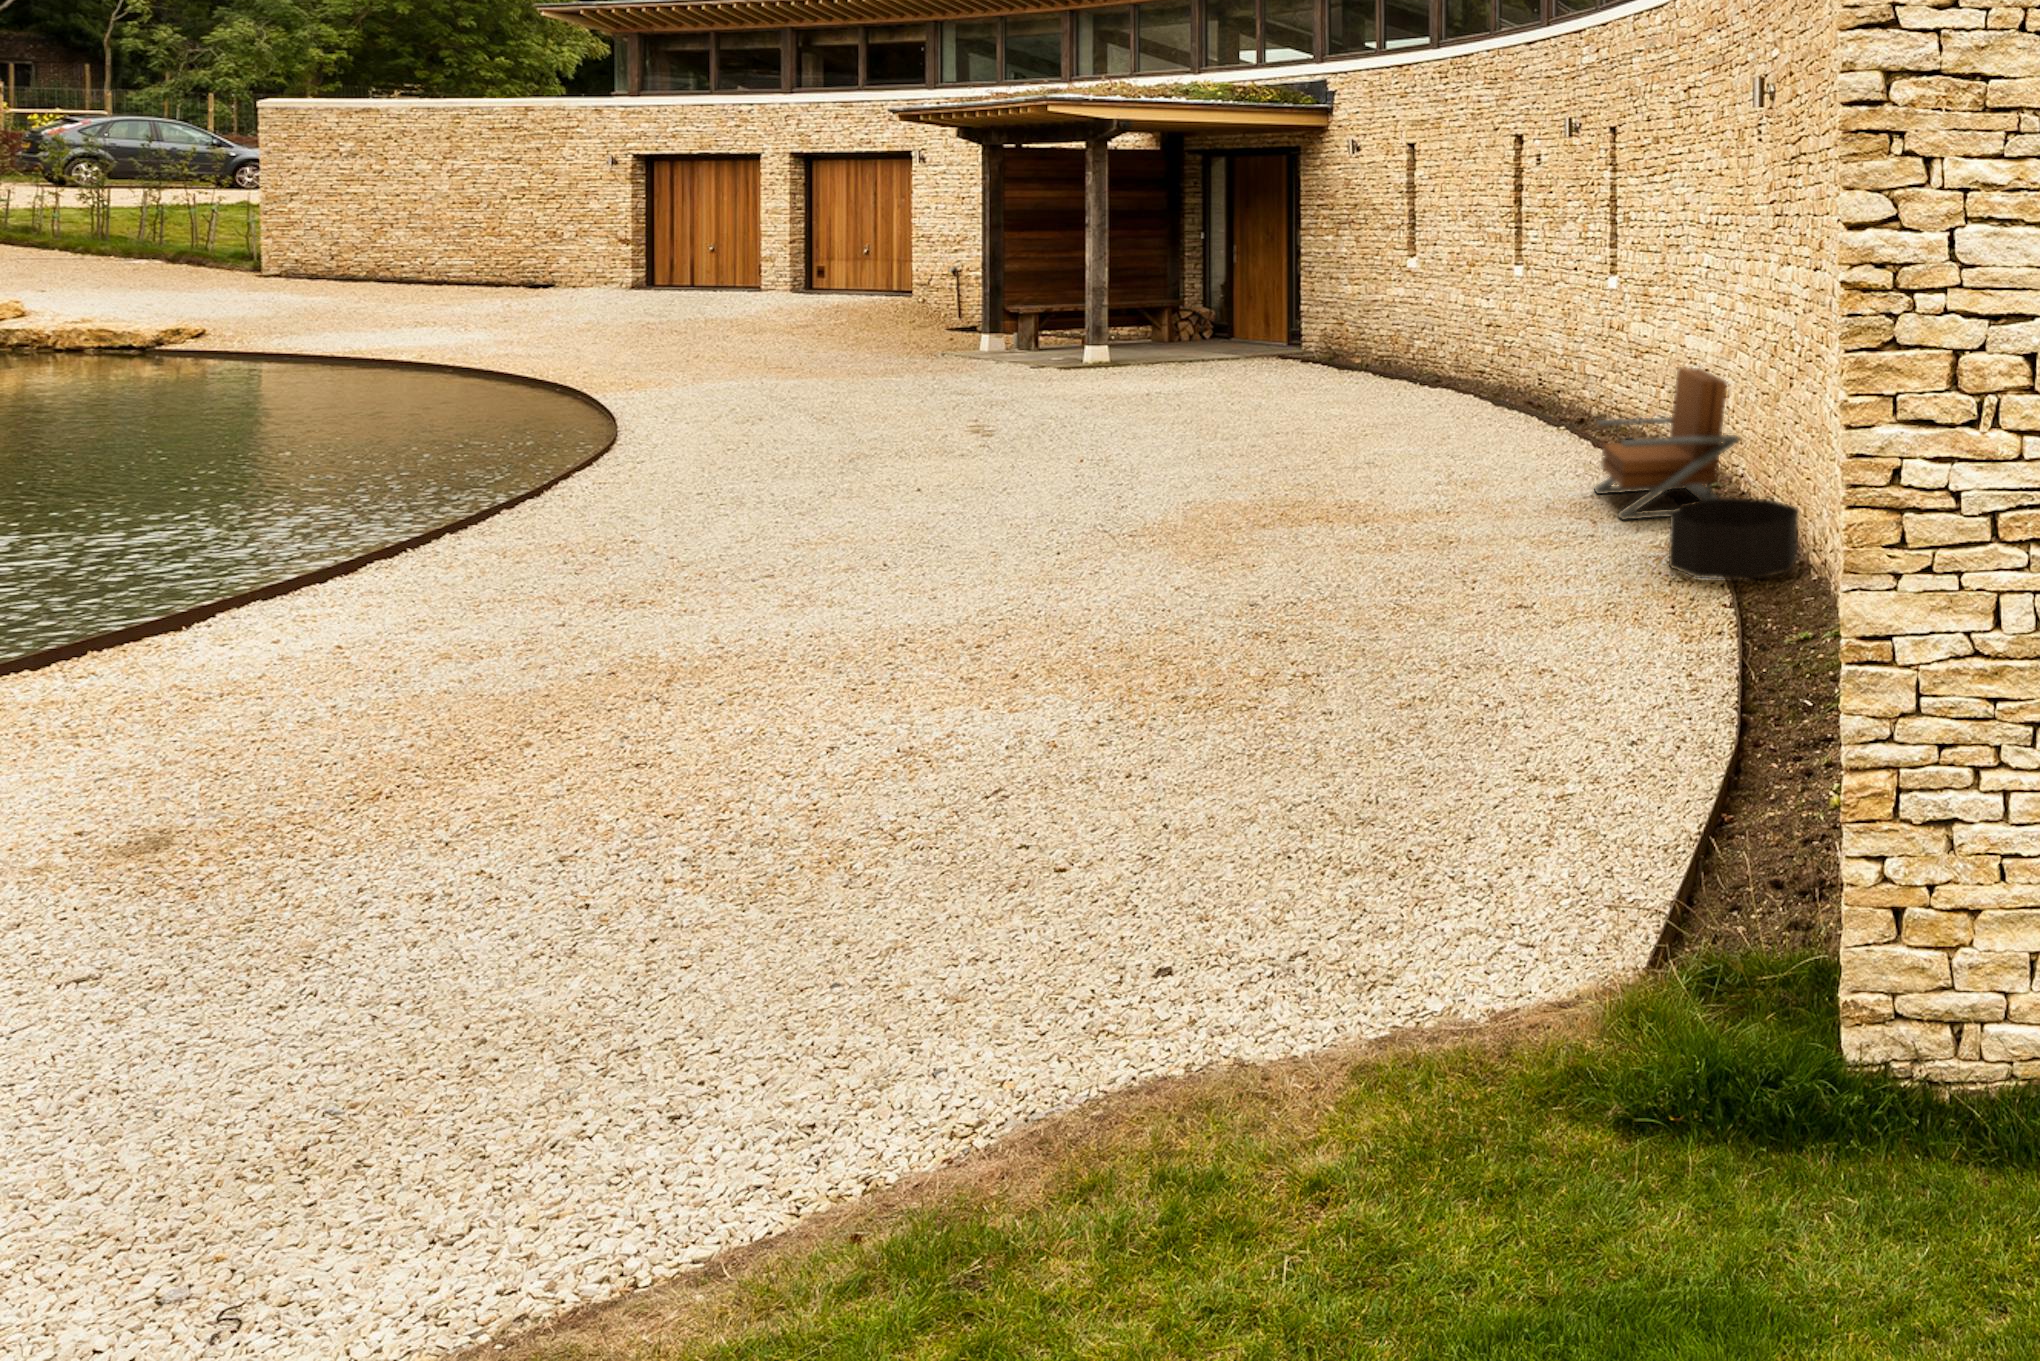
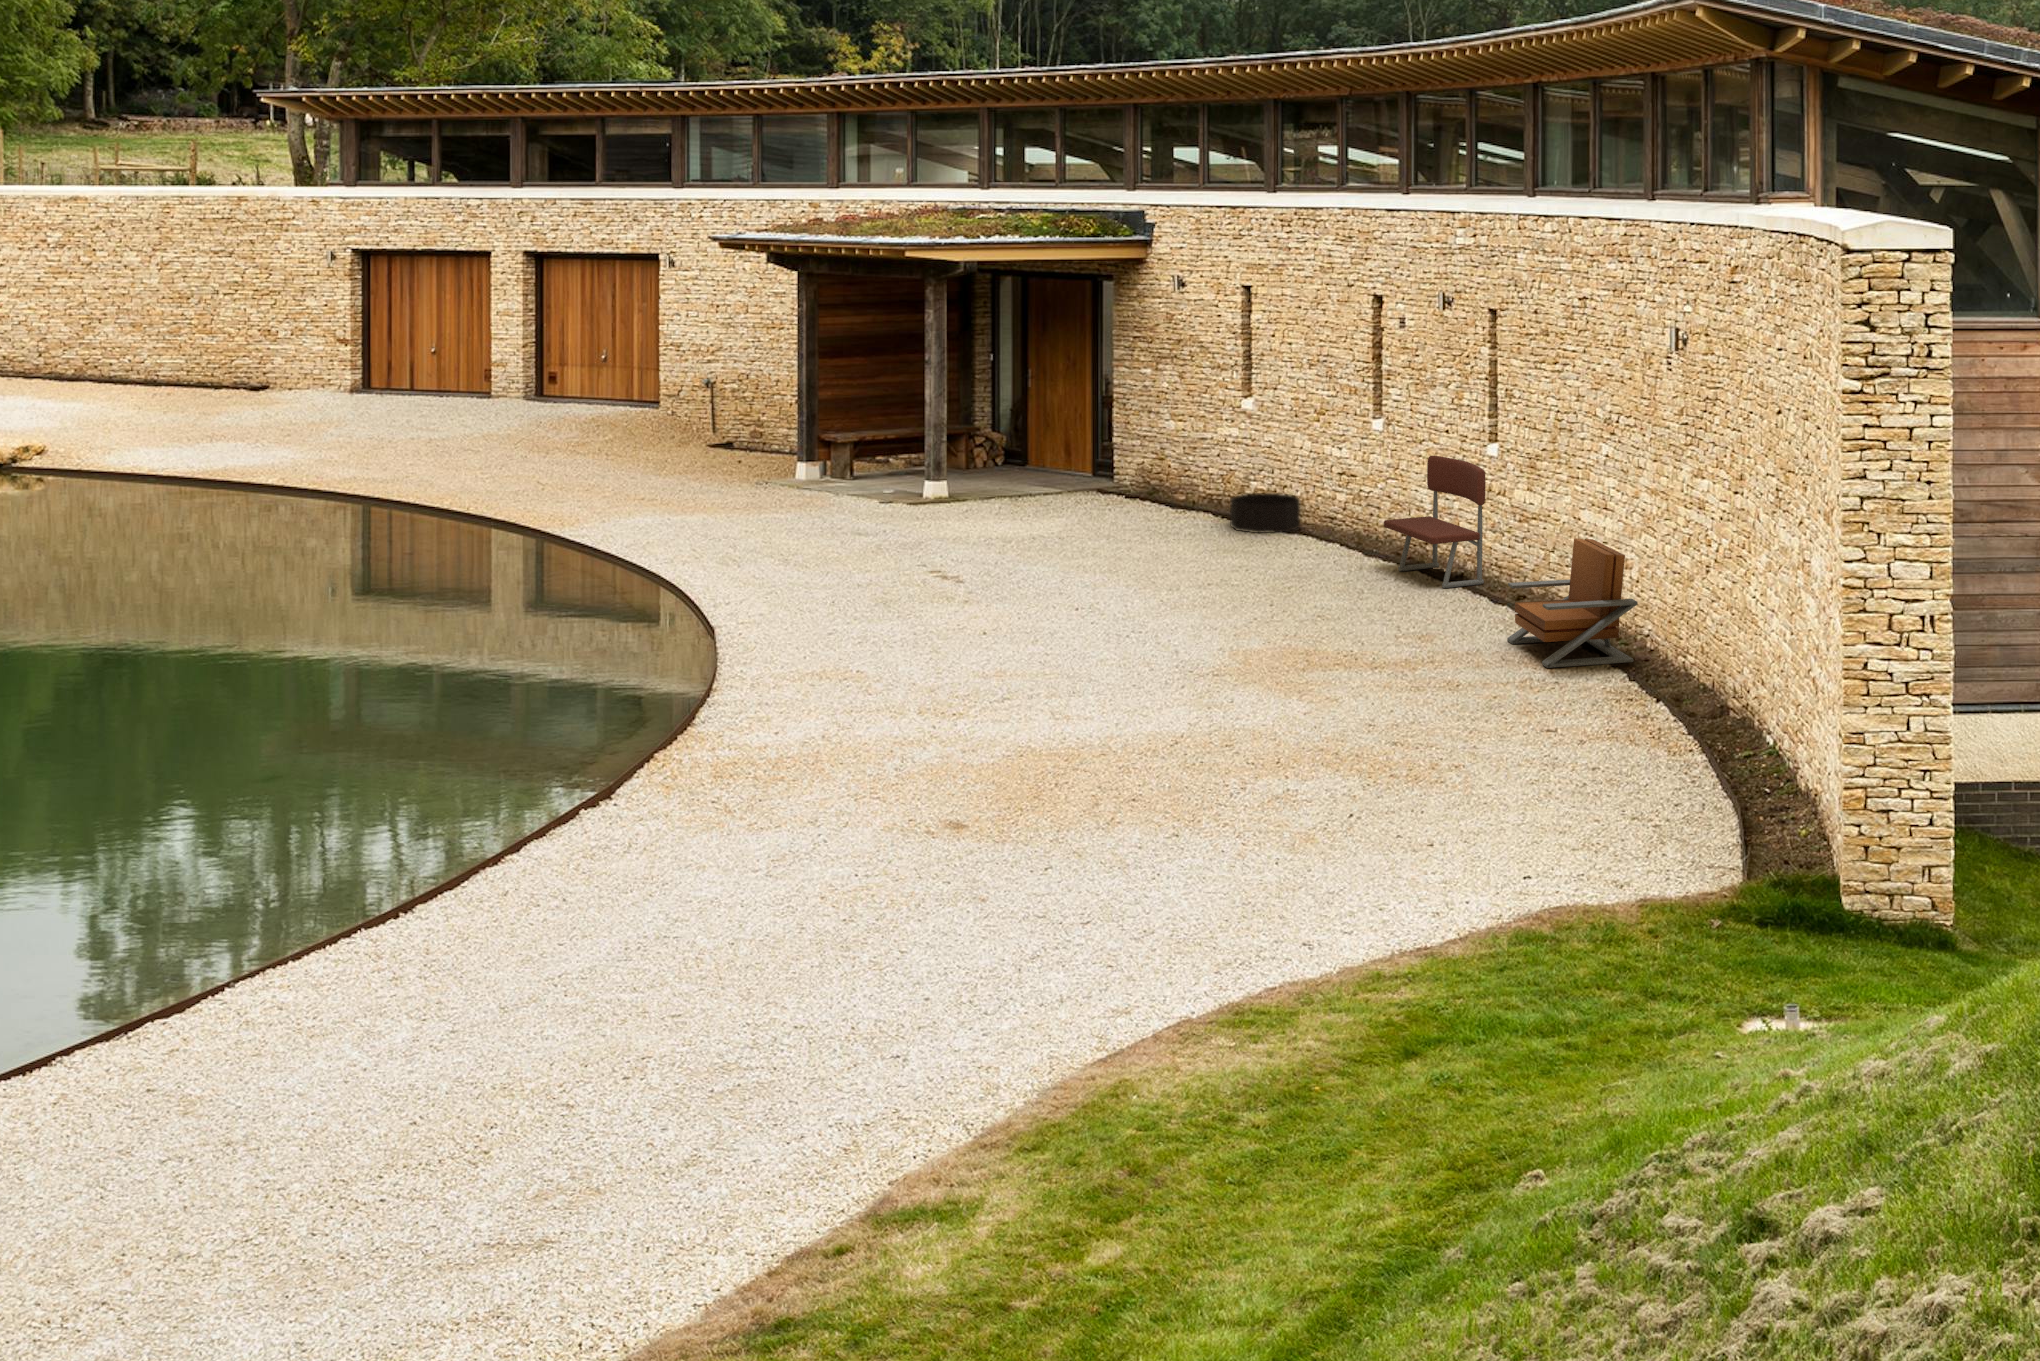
bench: none [1506,297,1612,439] -> present [1384,456,1486,588]
basket: present [1669,498,1799,580] -> present [1230,493,1300,533]

